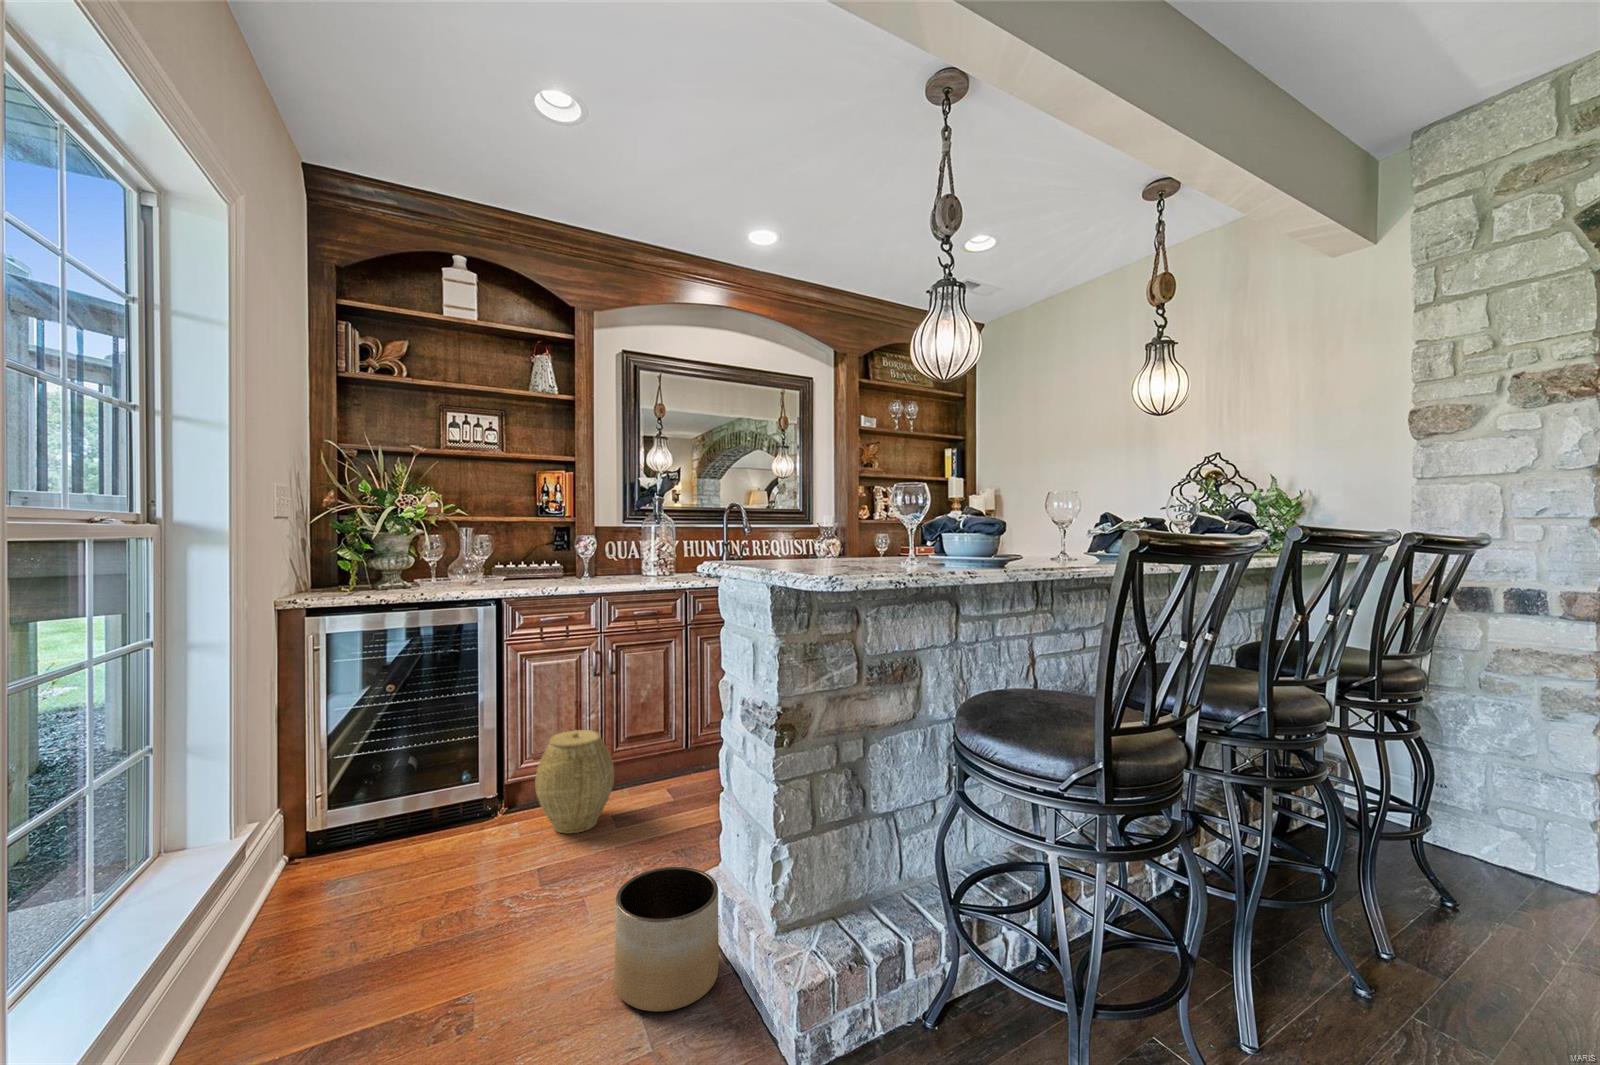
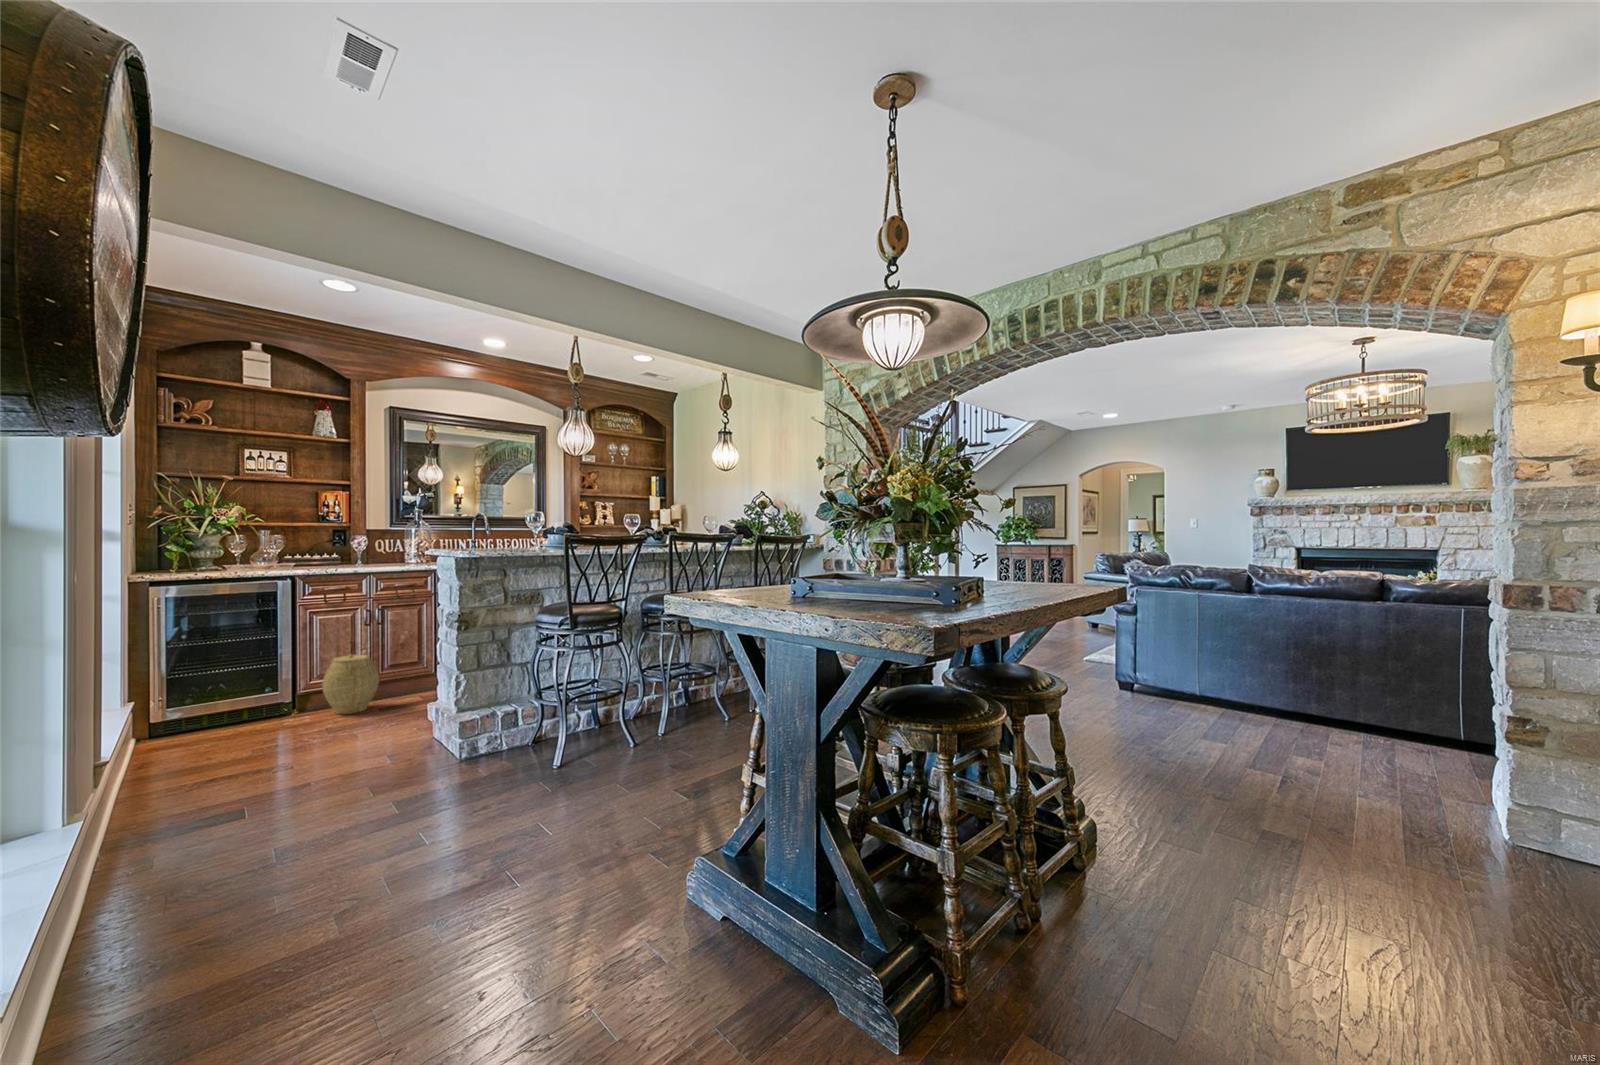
planter: present [614,867,719,1012] -> none [372,700,431,757]

